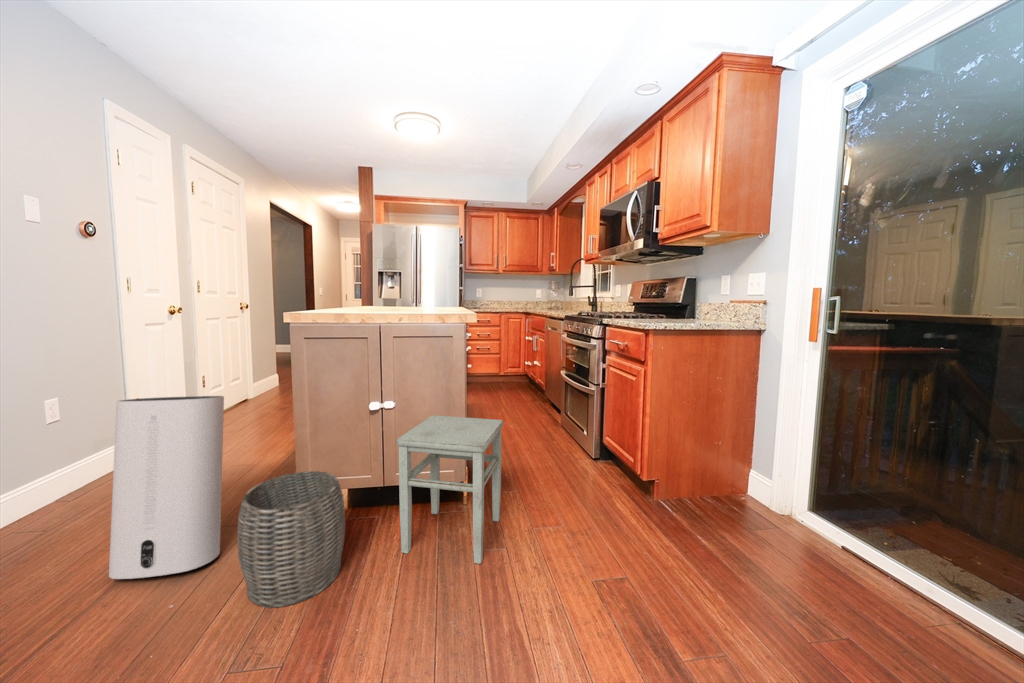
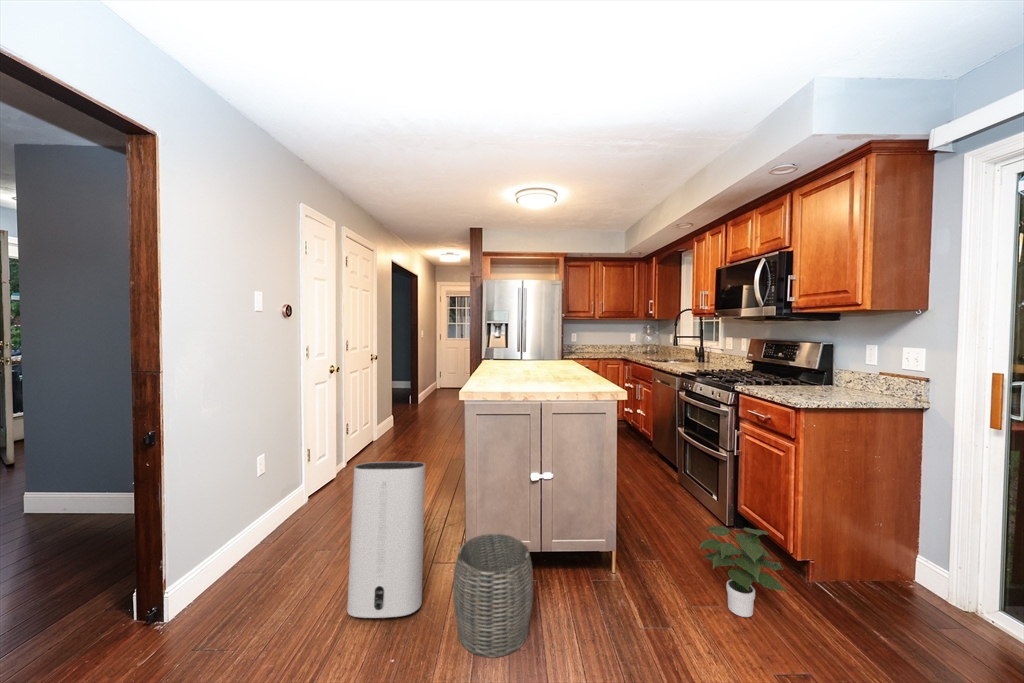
stool: present [396,415,503,564] -> none [573,484,658,635]
potted plant: none [542,450,621,538] -> present [699,526,788,617]

